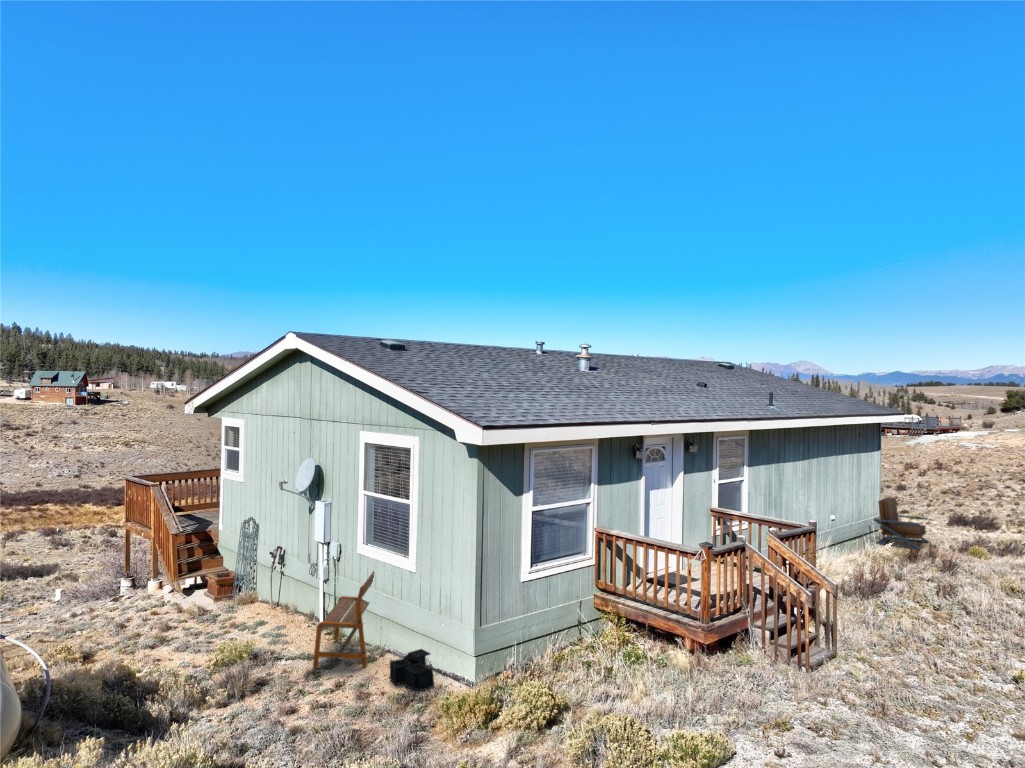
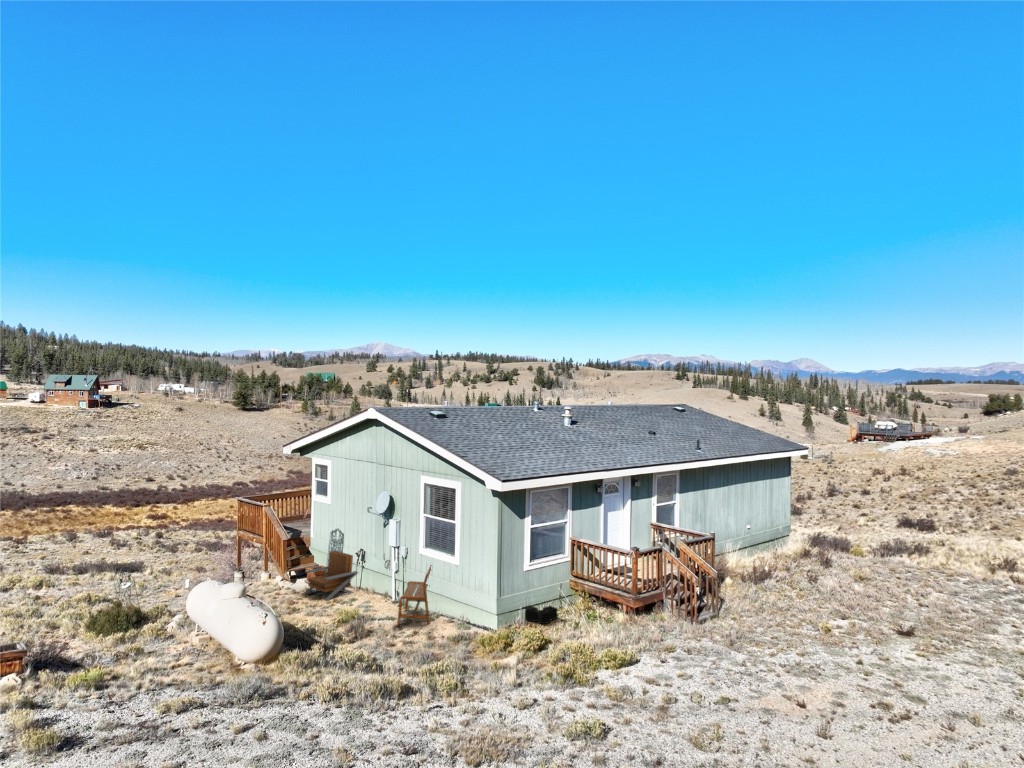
lounge chair: present [874,498,928,549] -> present [305,551,358,601]
storage bin: present [390,649,434,691] -> present [523,605,558,624]

